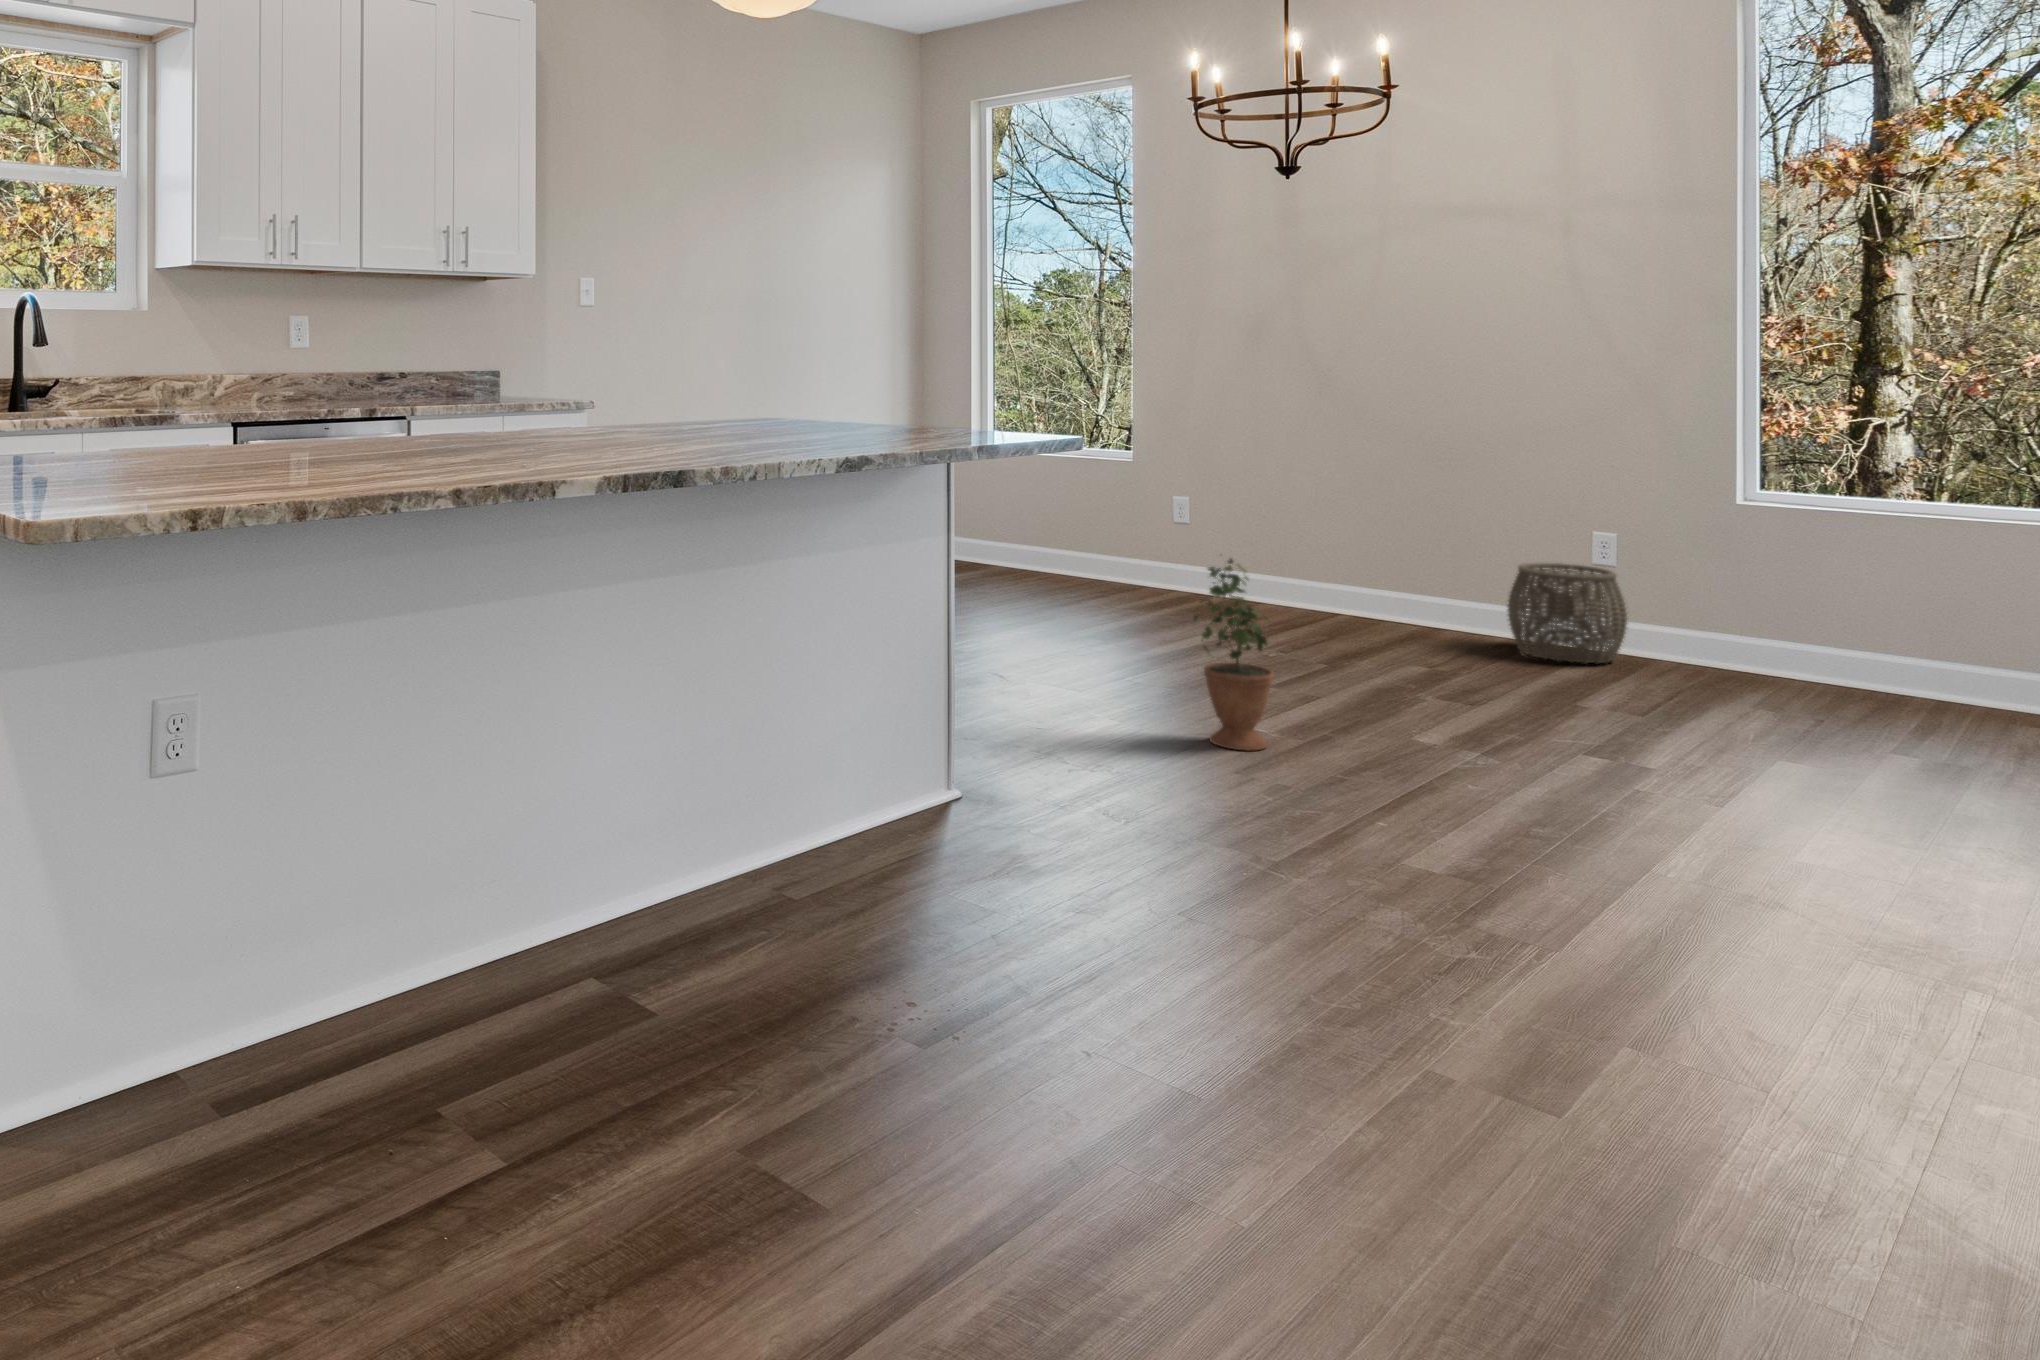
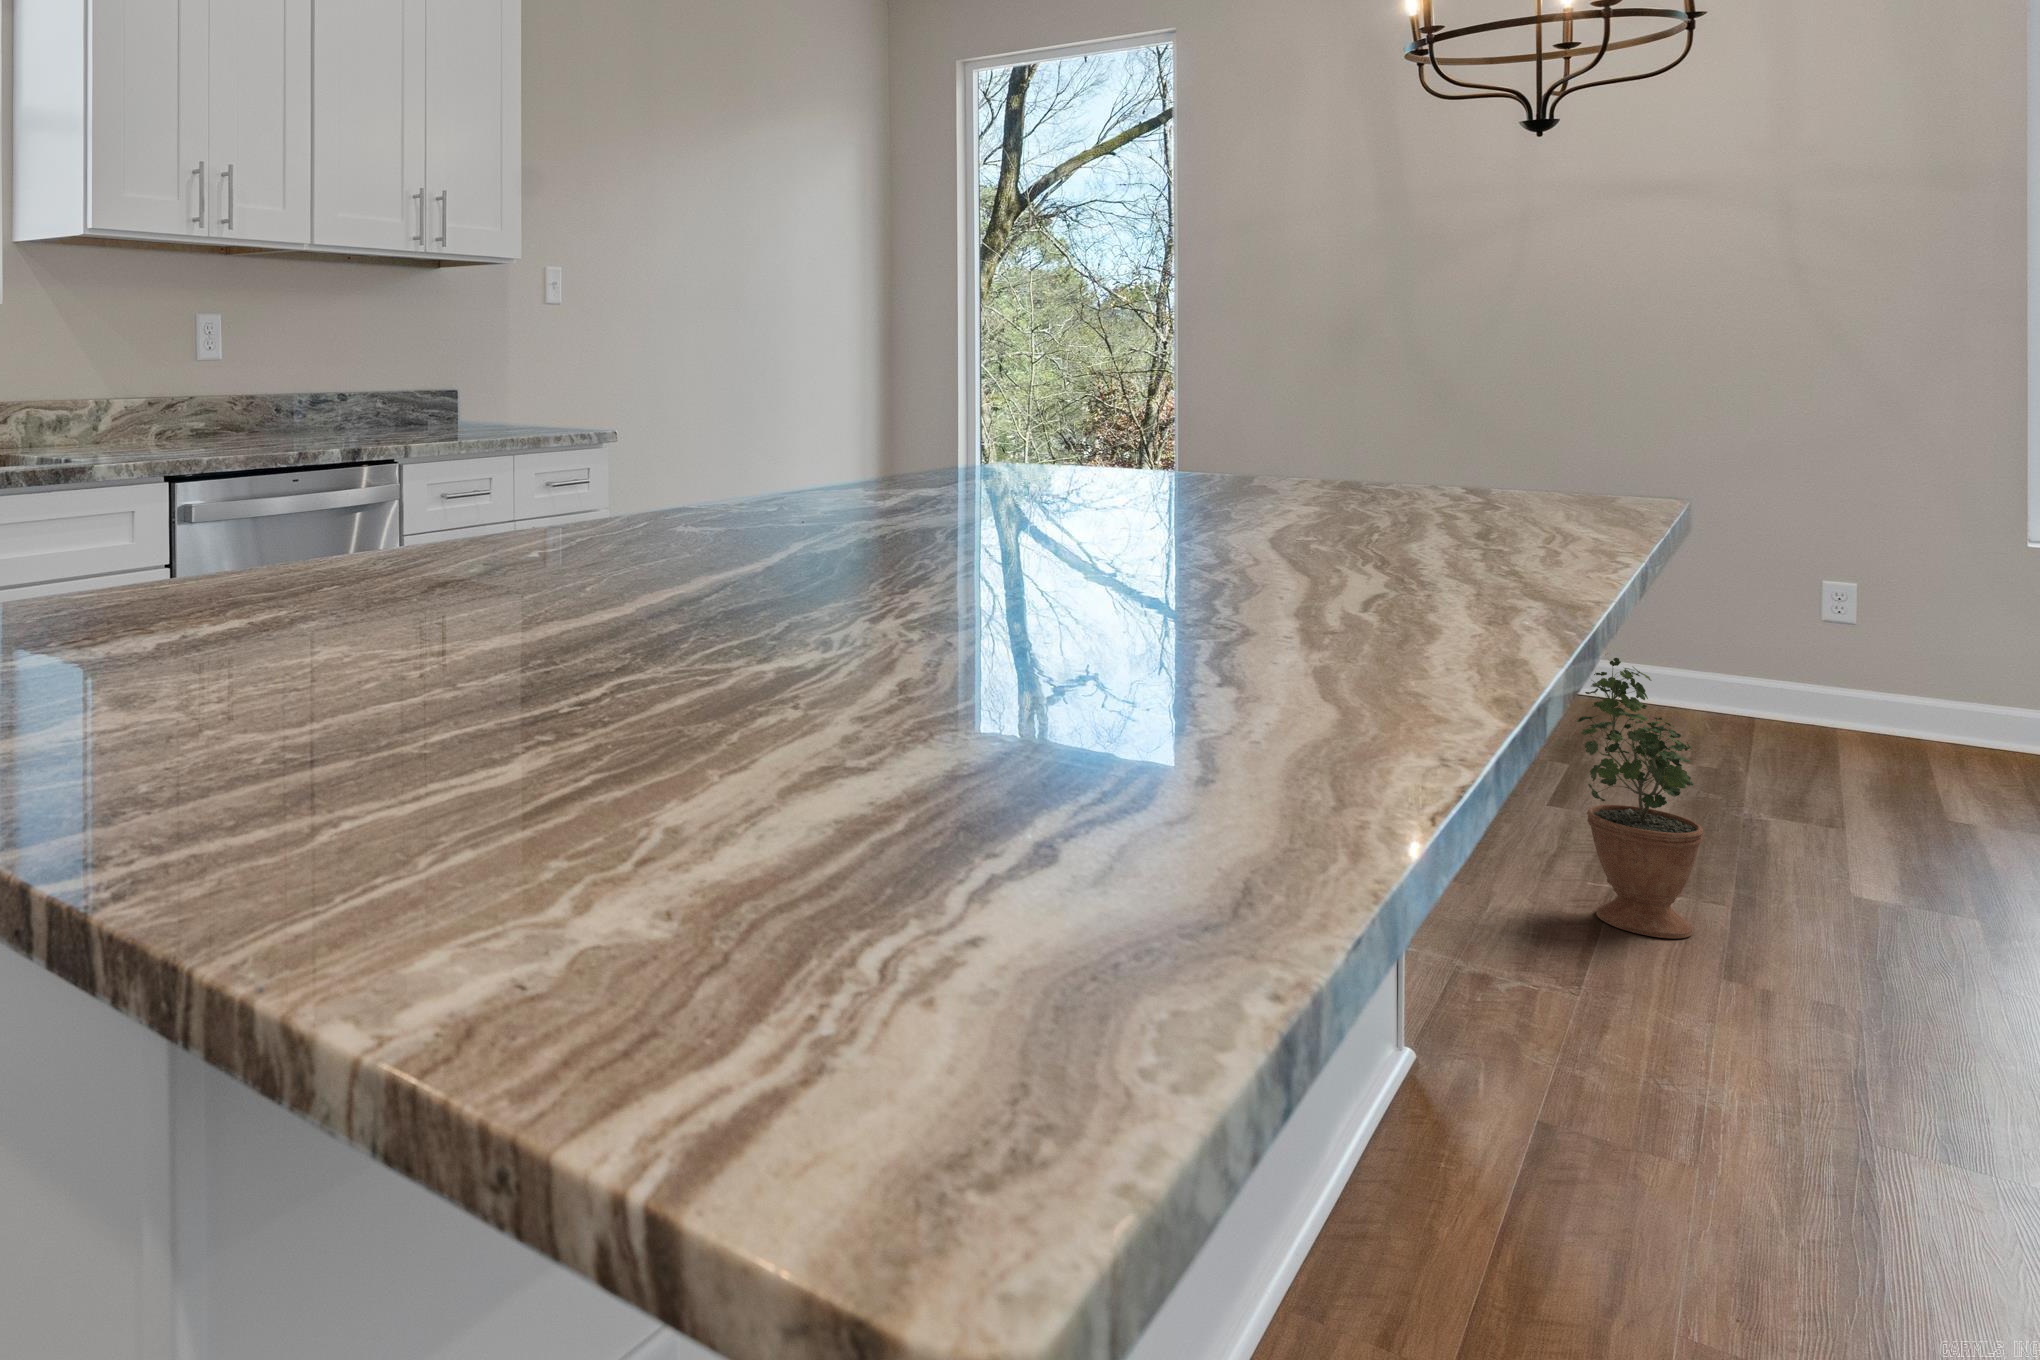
woven basket: present [1507,563,1628,664] -> none [1738,626,1910,758]

